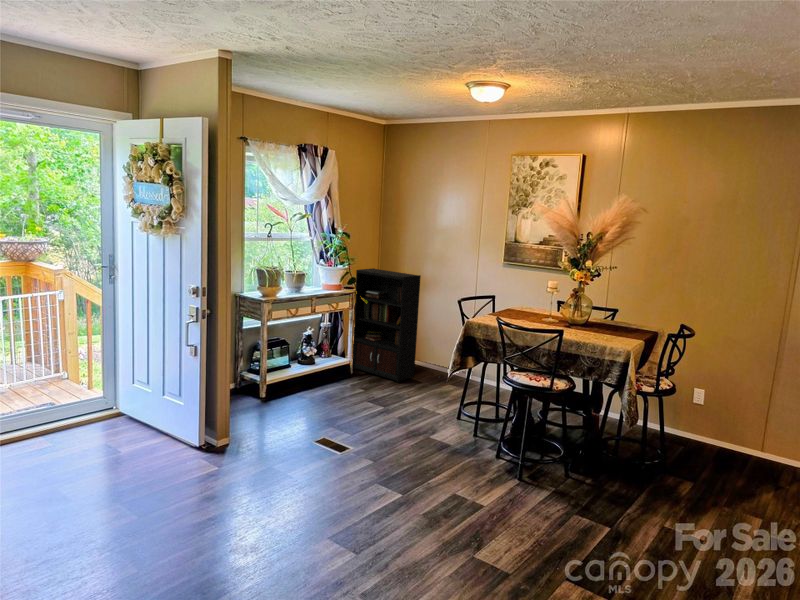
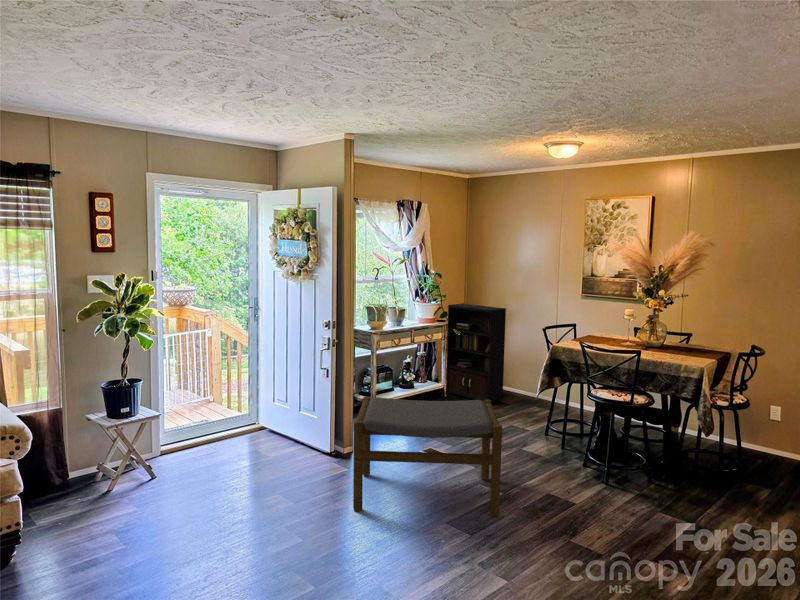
footstool: none [214,381,400,526] -> present [353,396,502,516]

